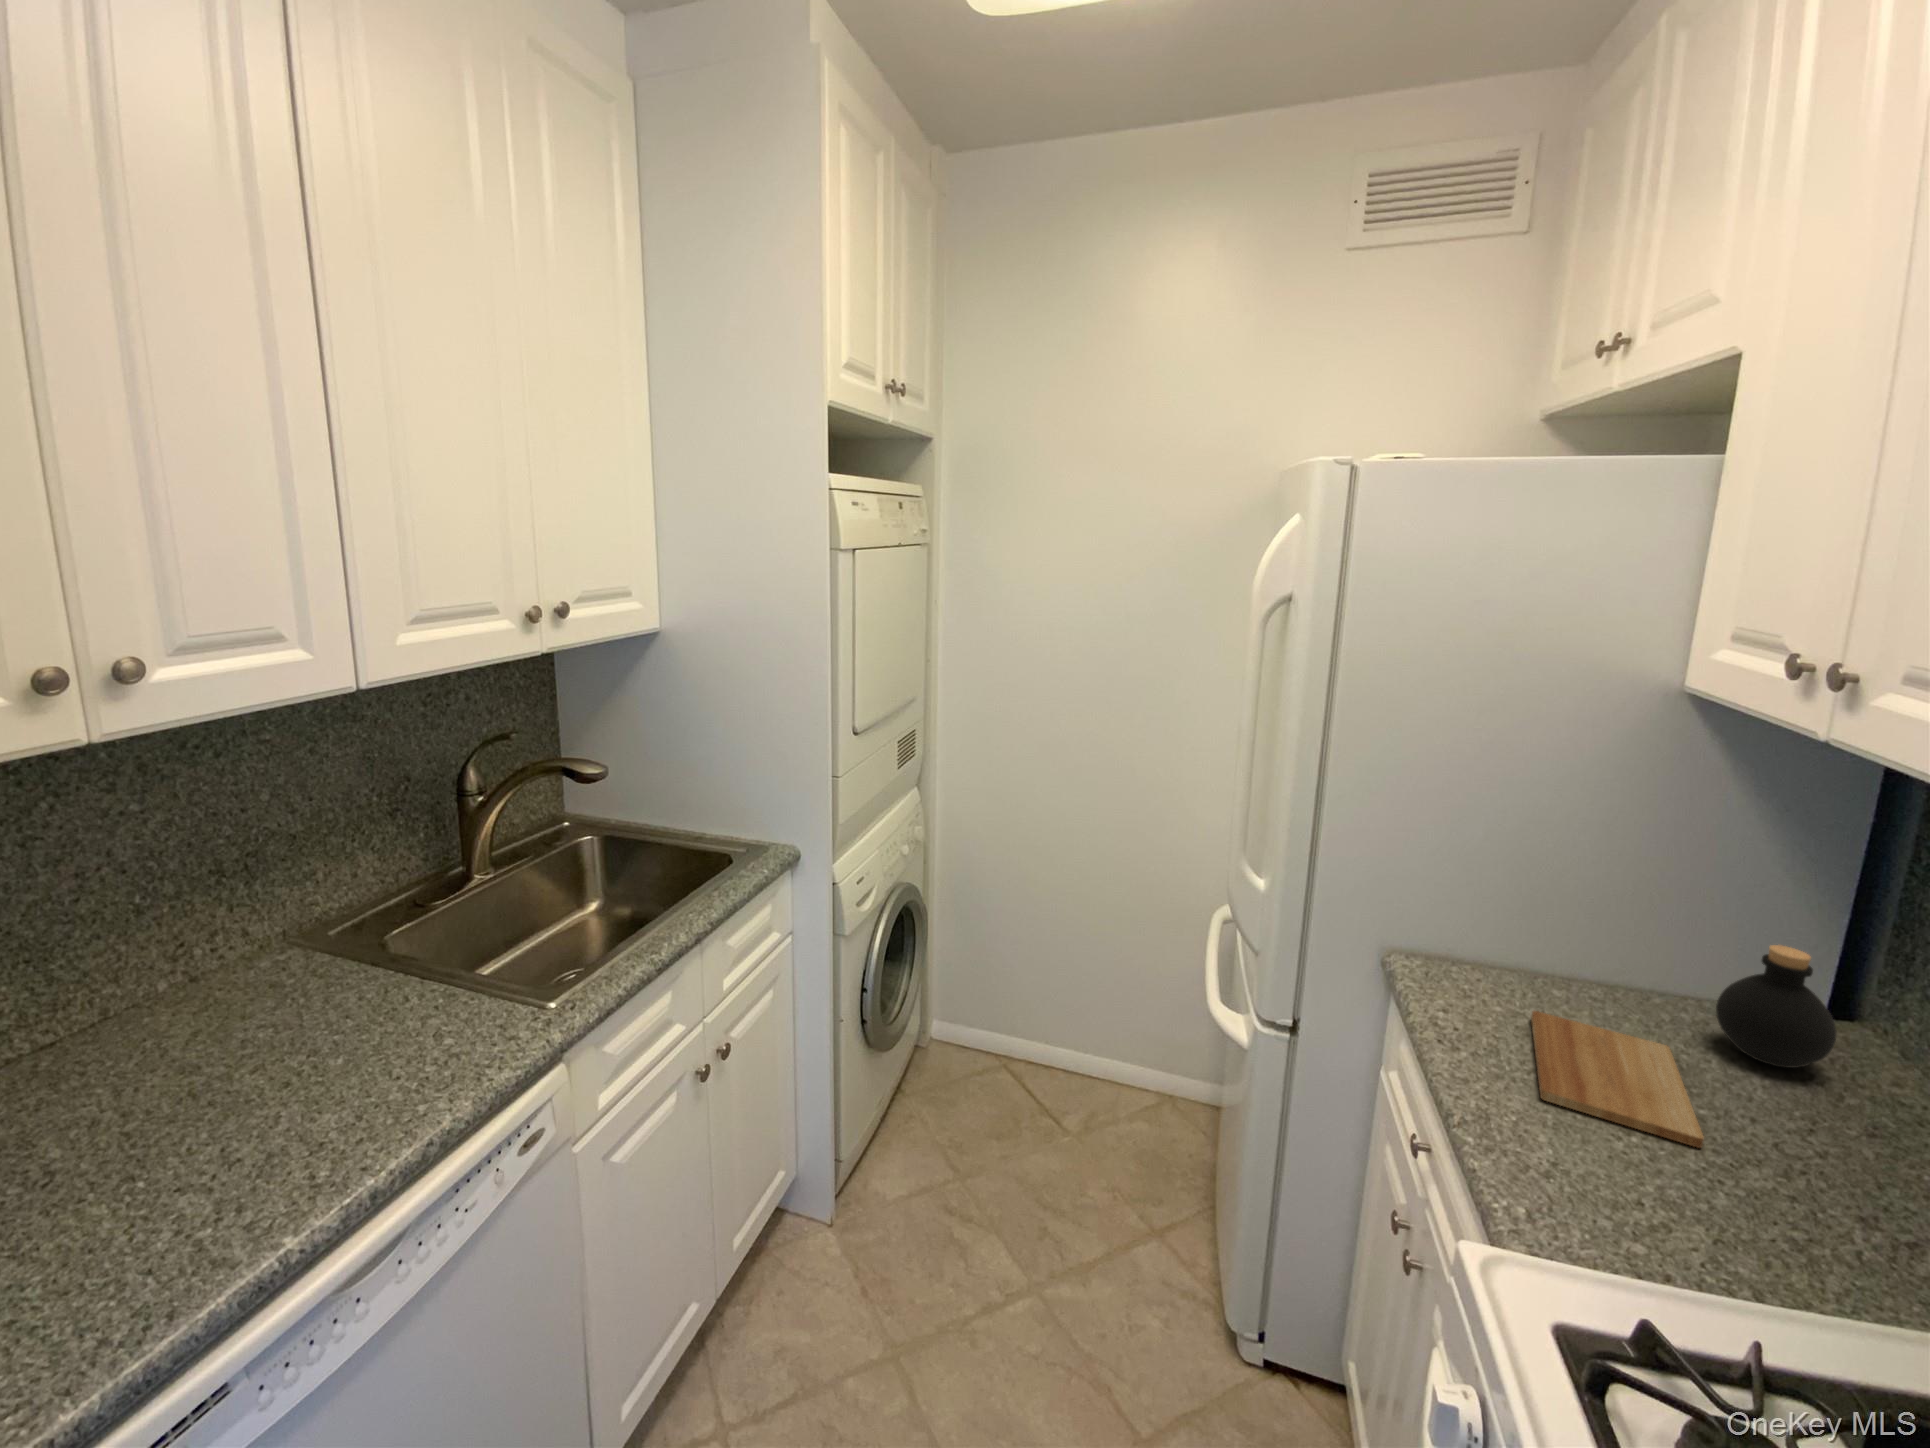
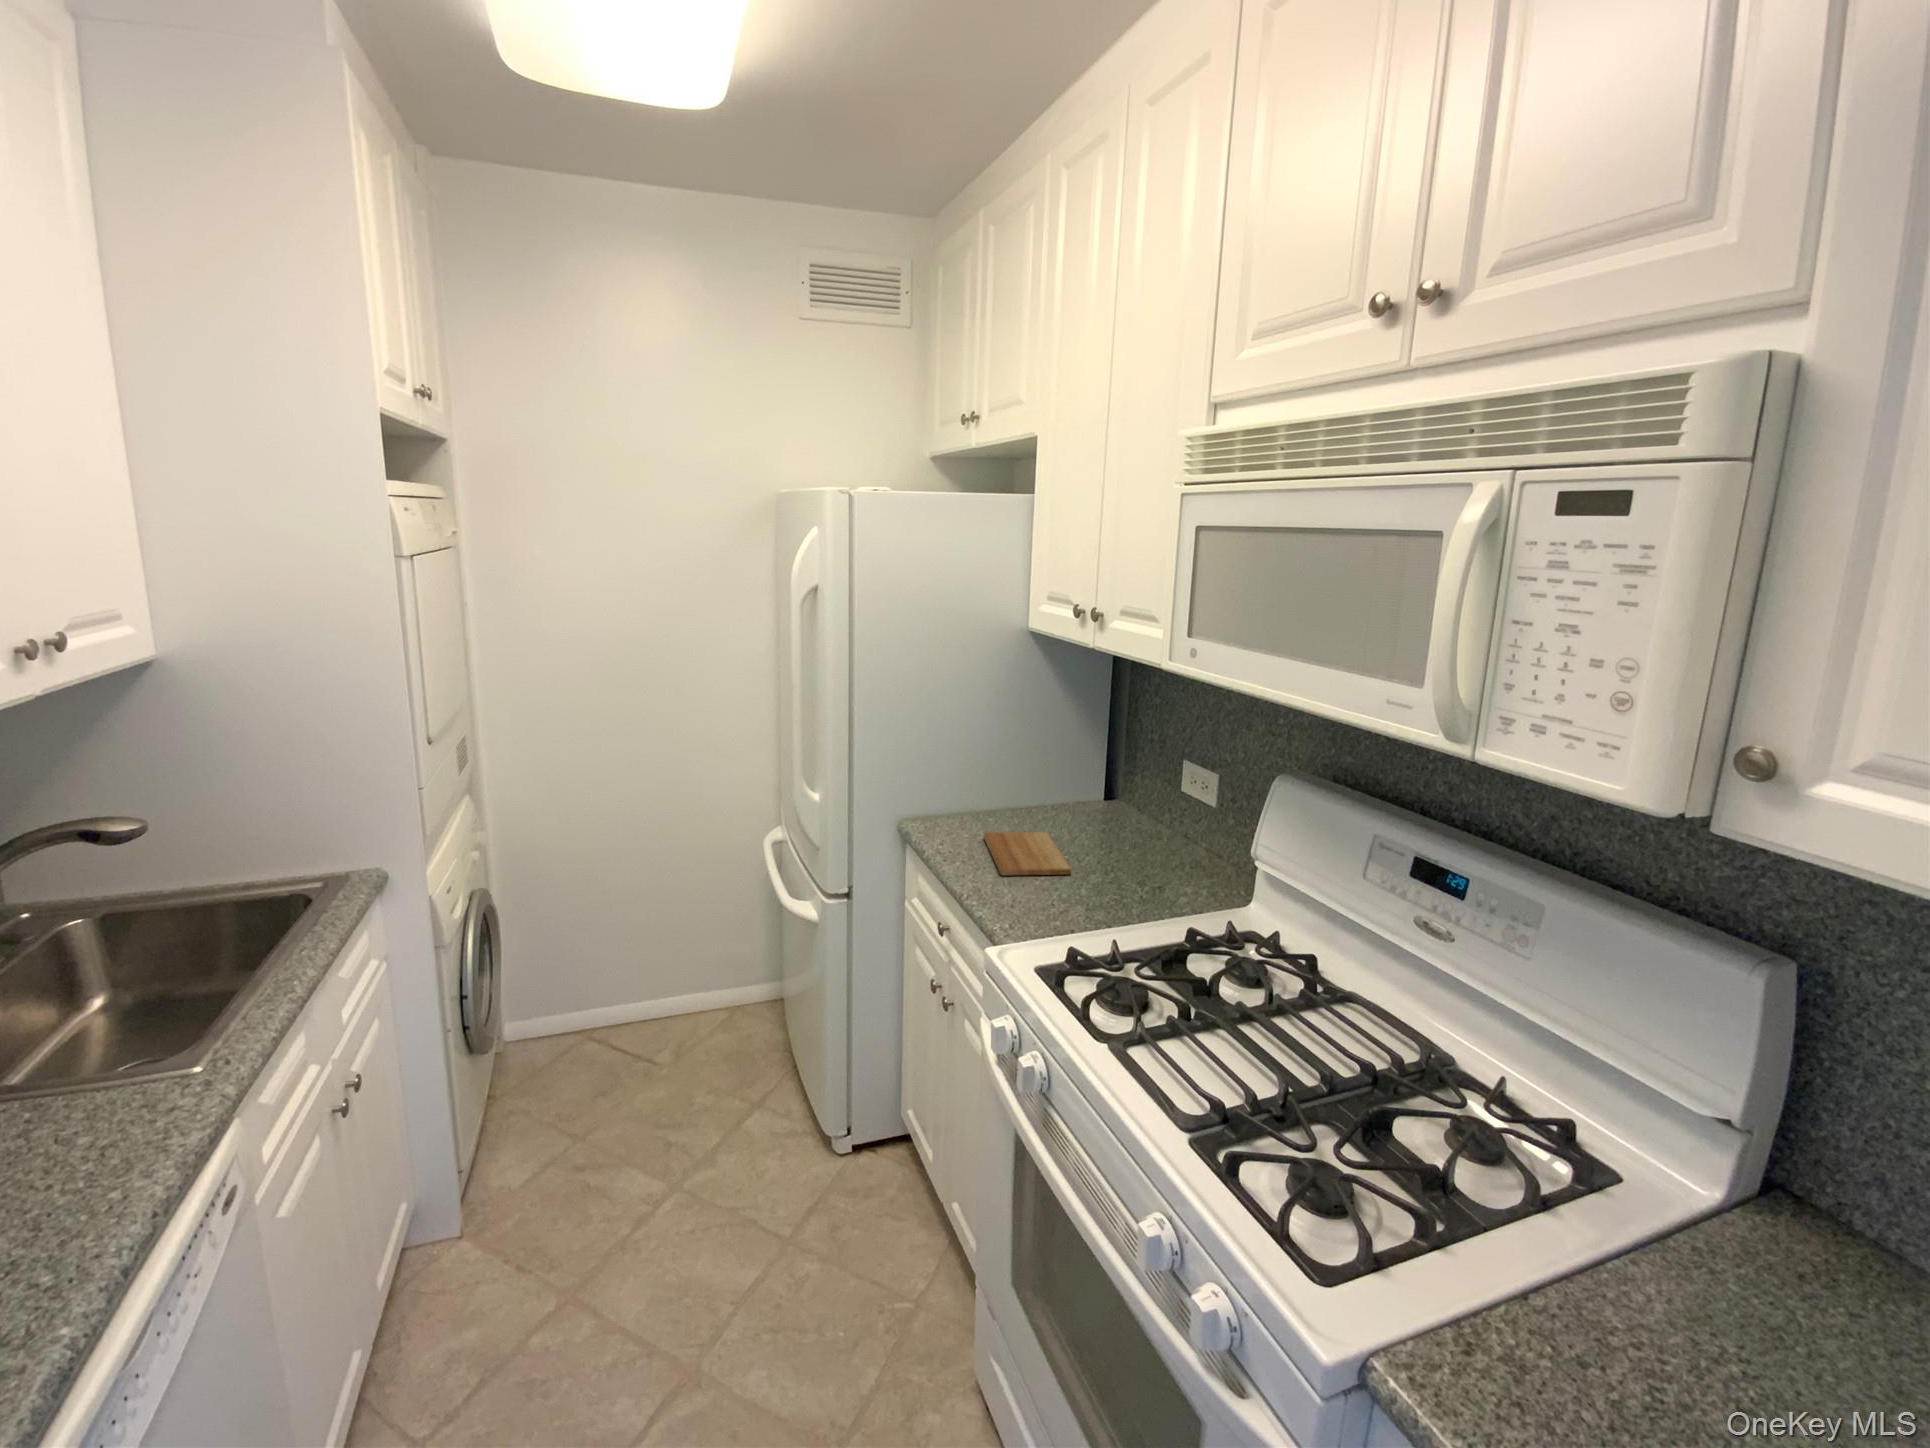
bottle: present [1716,945,1837,1068] -> none [1063,763,1110,829]

